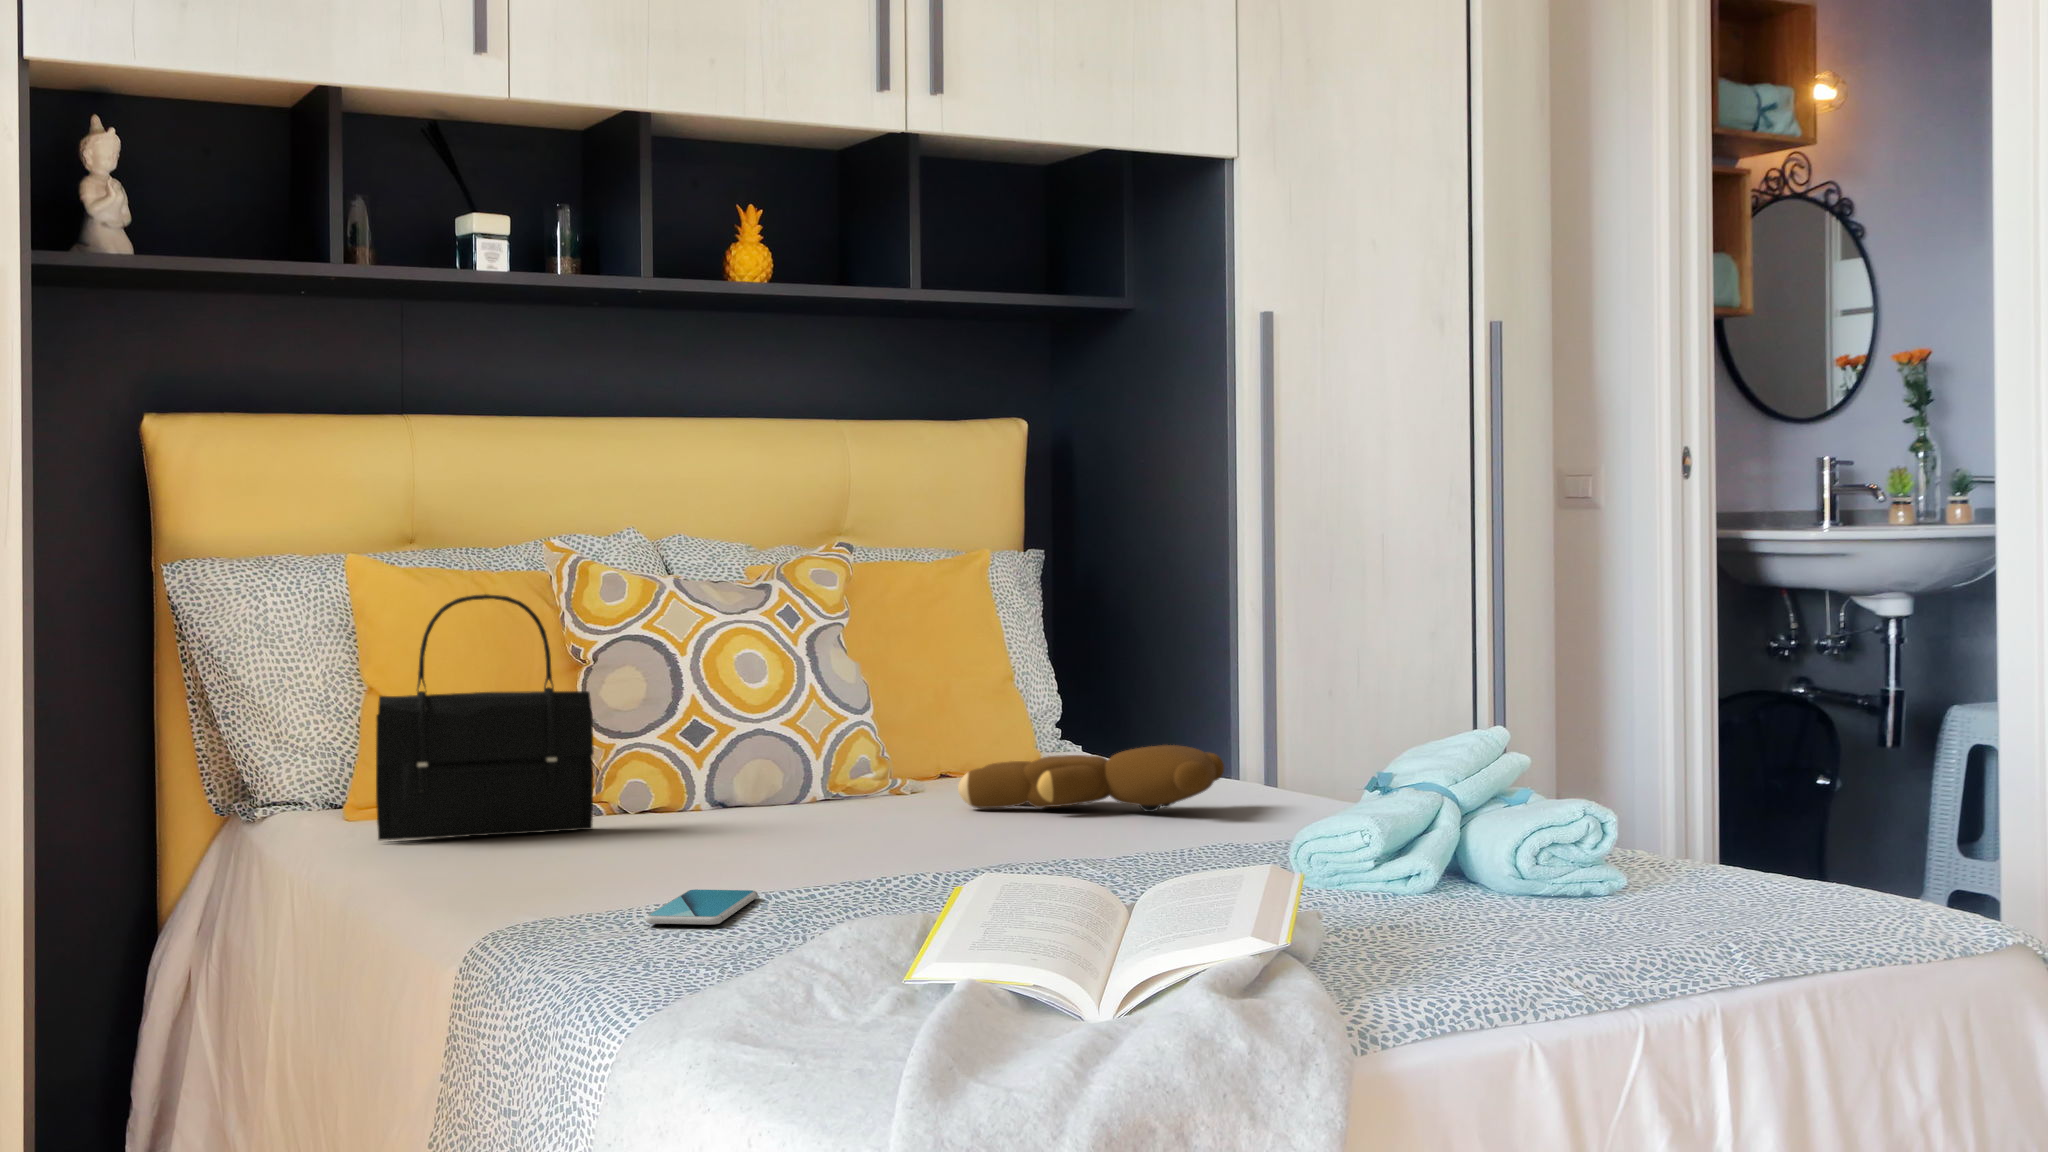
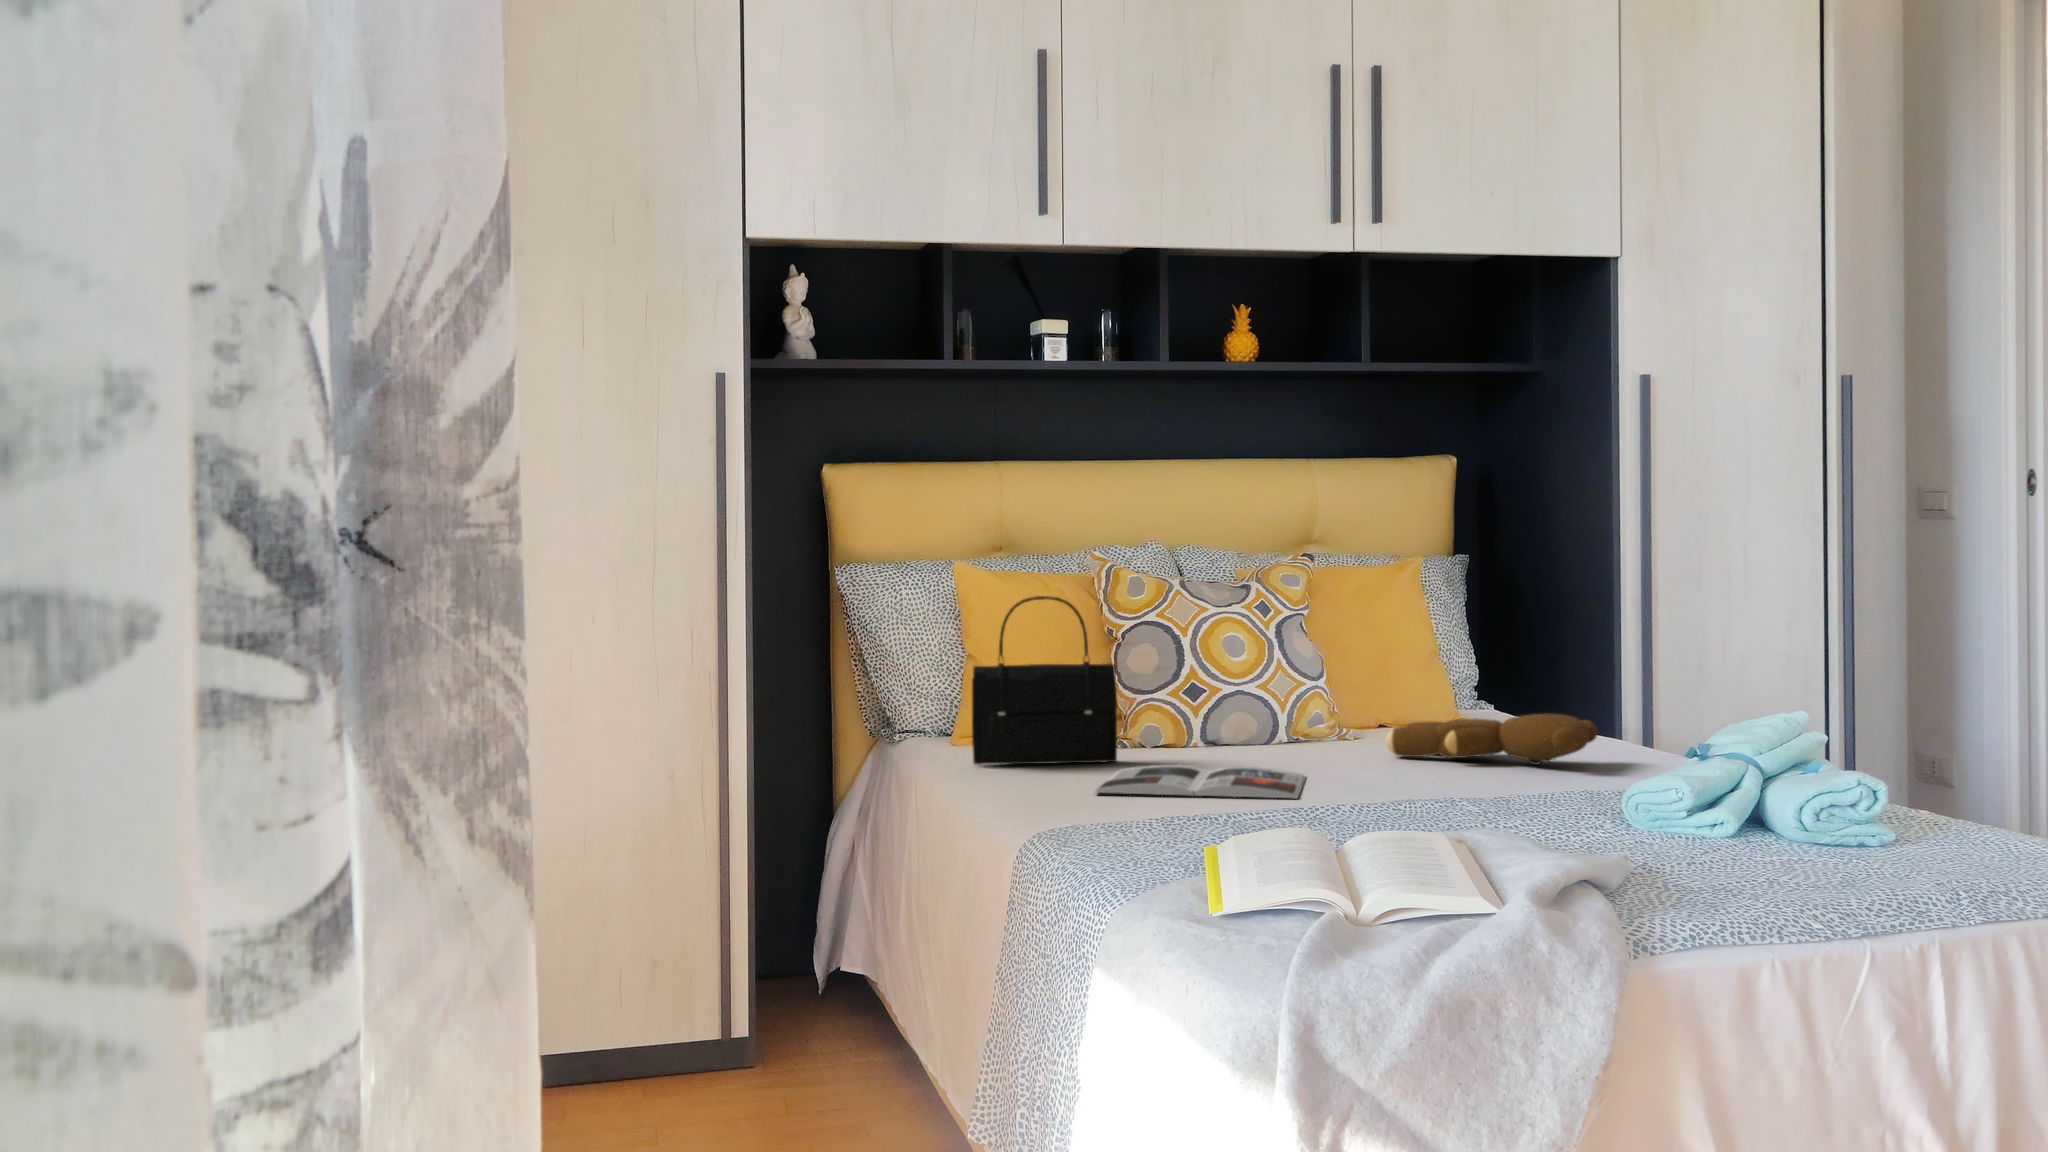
magazine: none [565,827,861,871] -> present [1095,765,1305,799]
smartphone: present [645,889,758,925] -> none [1140,810,1221,836]

